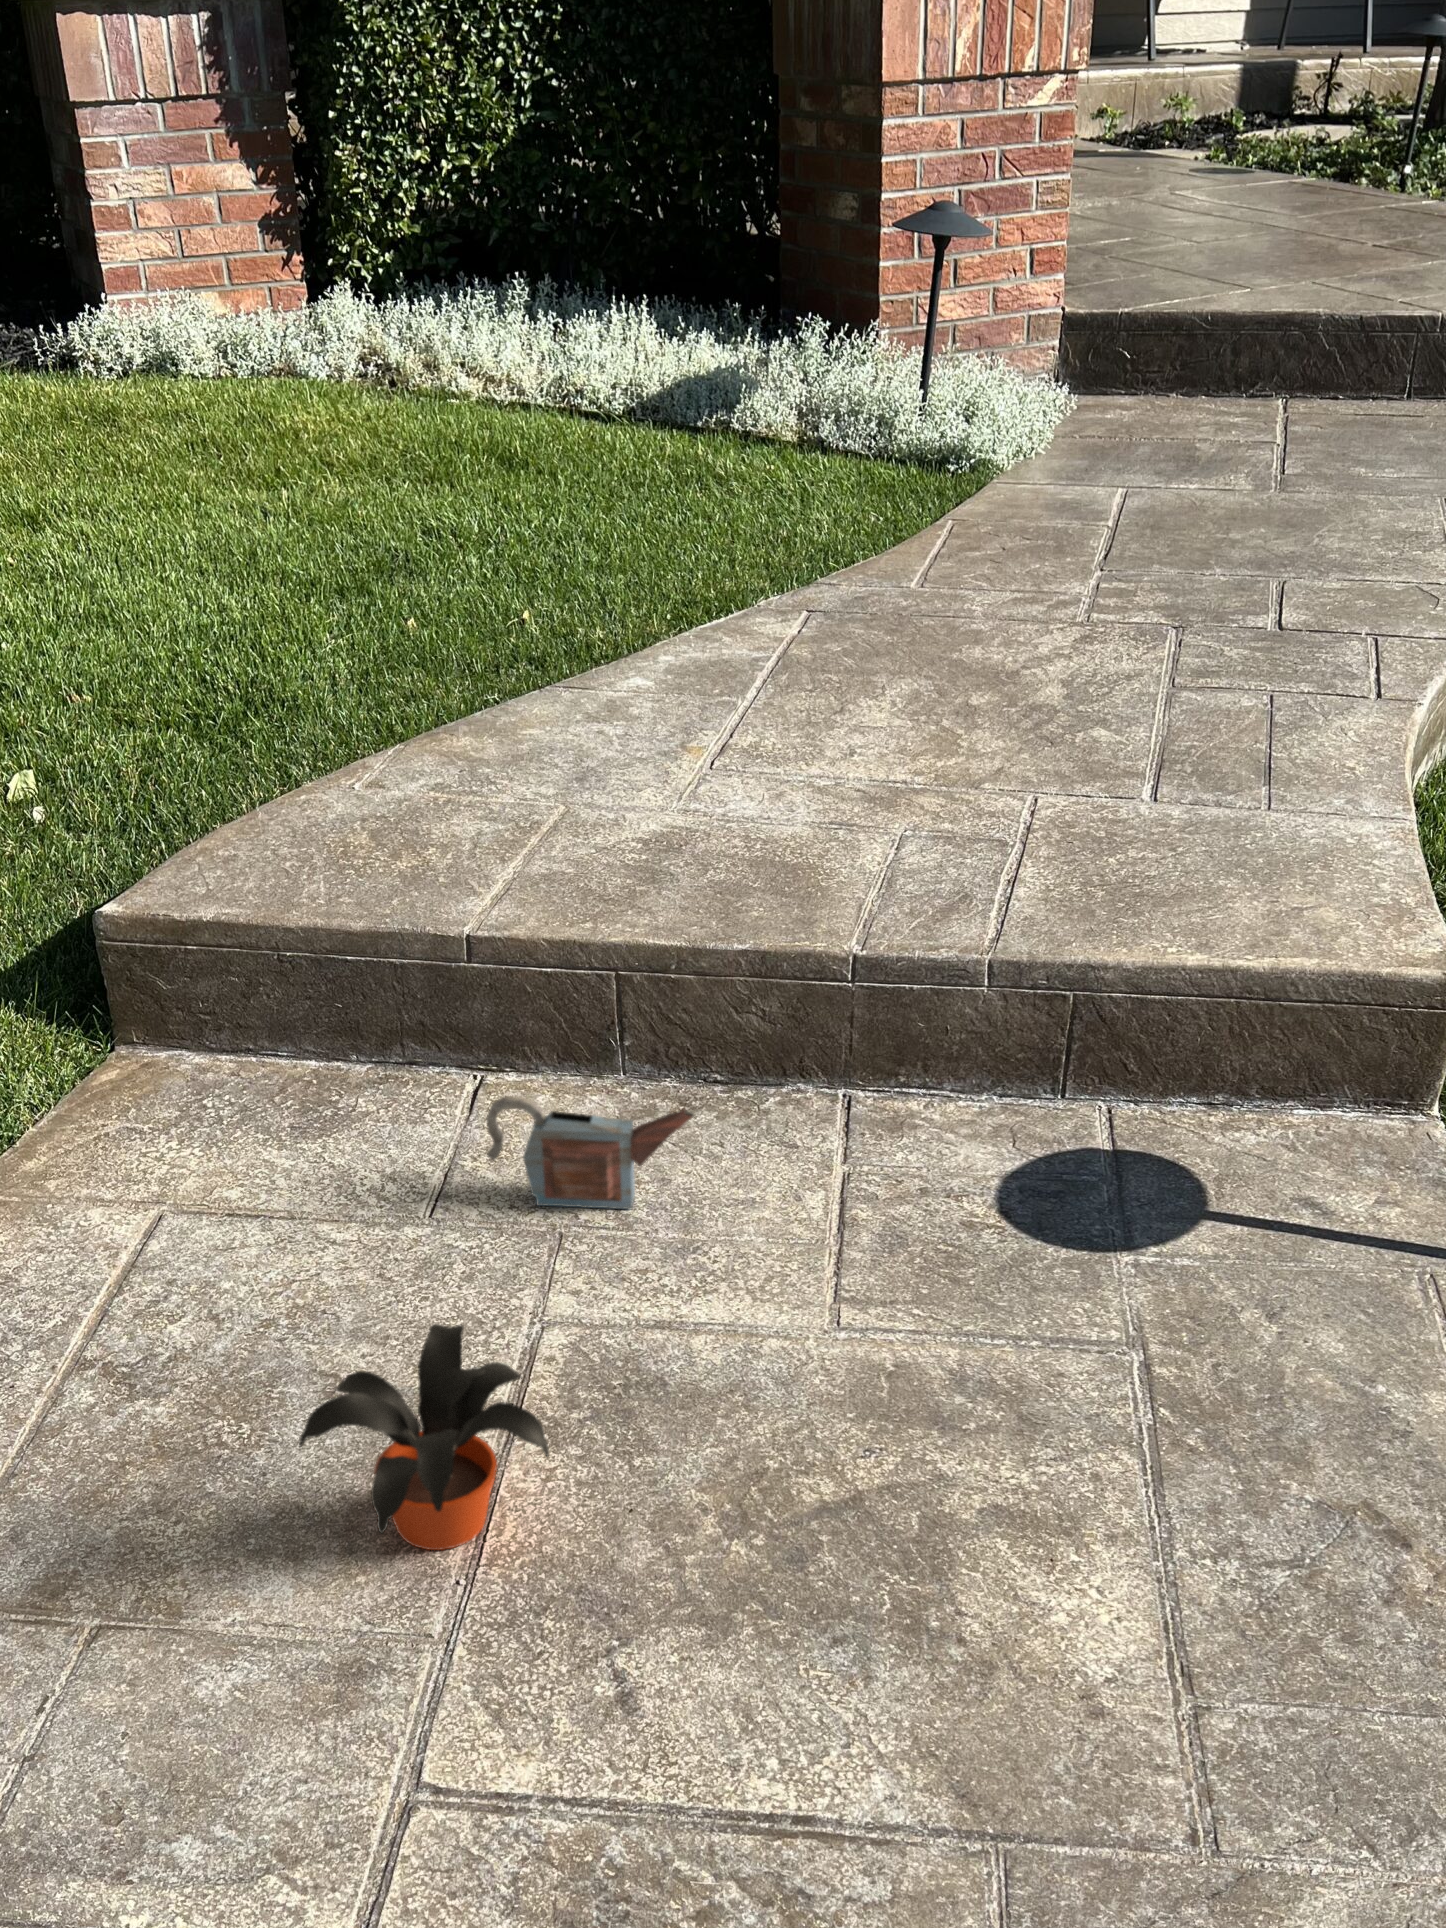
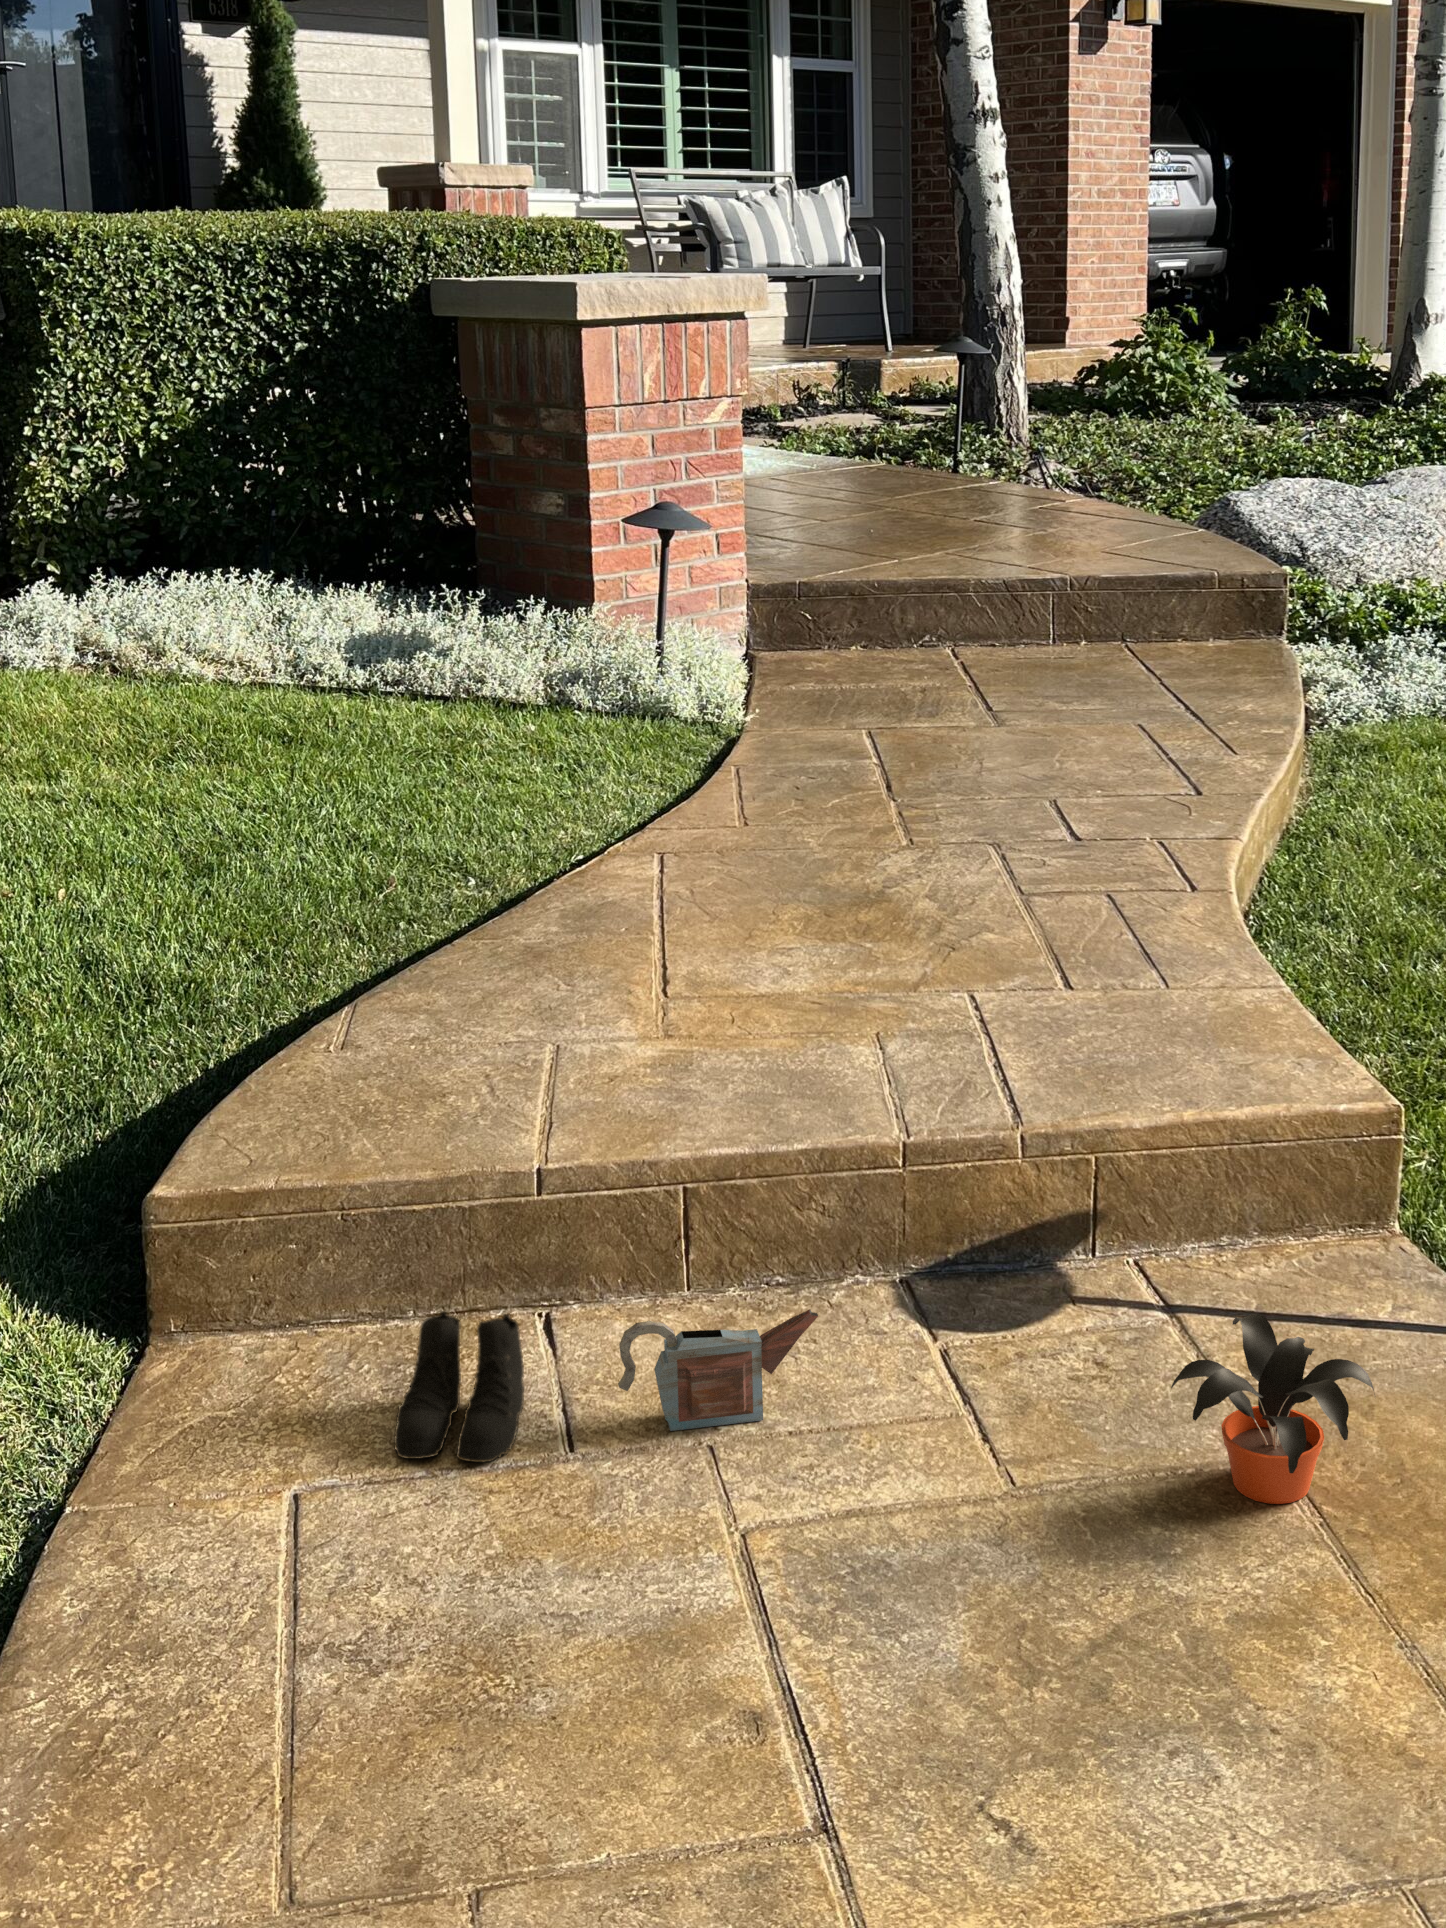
boots: none [270,1054,414,1208] -> present [394,1311,524,1462]
potted plant: present [299,1324,549,1550] -> present [1171,1314,1374,1504]

